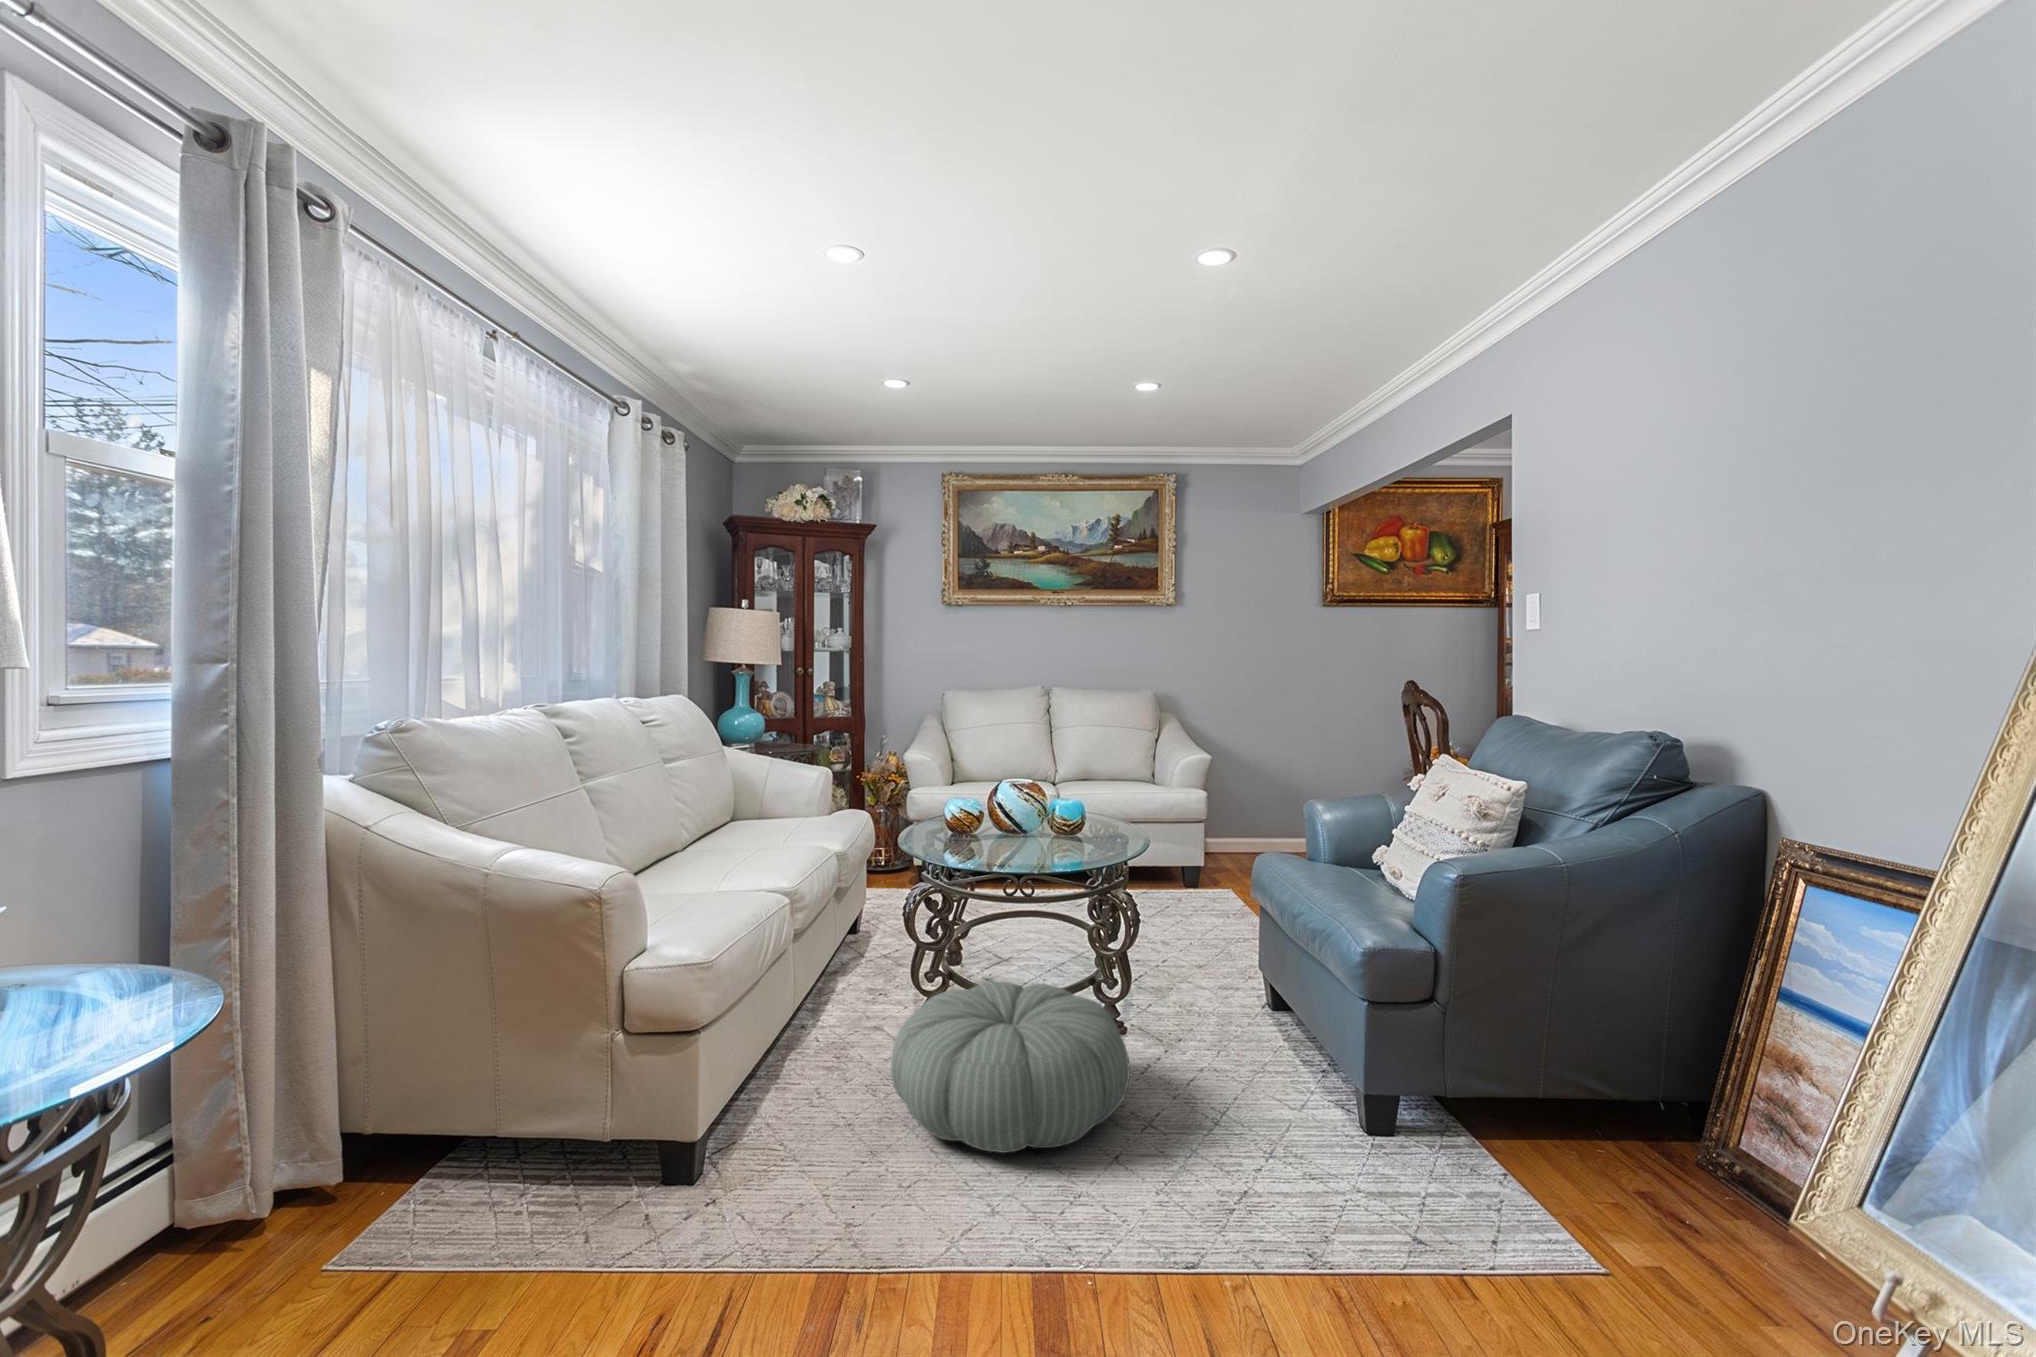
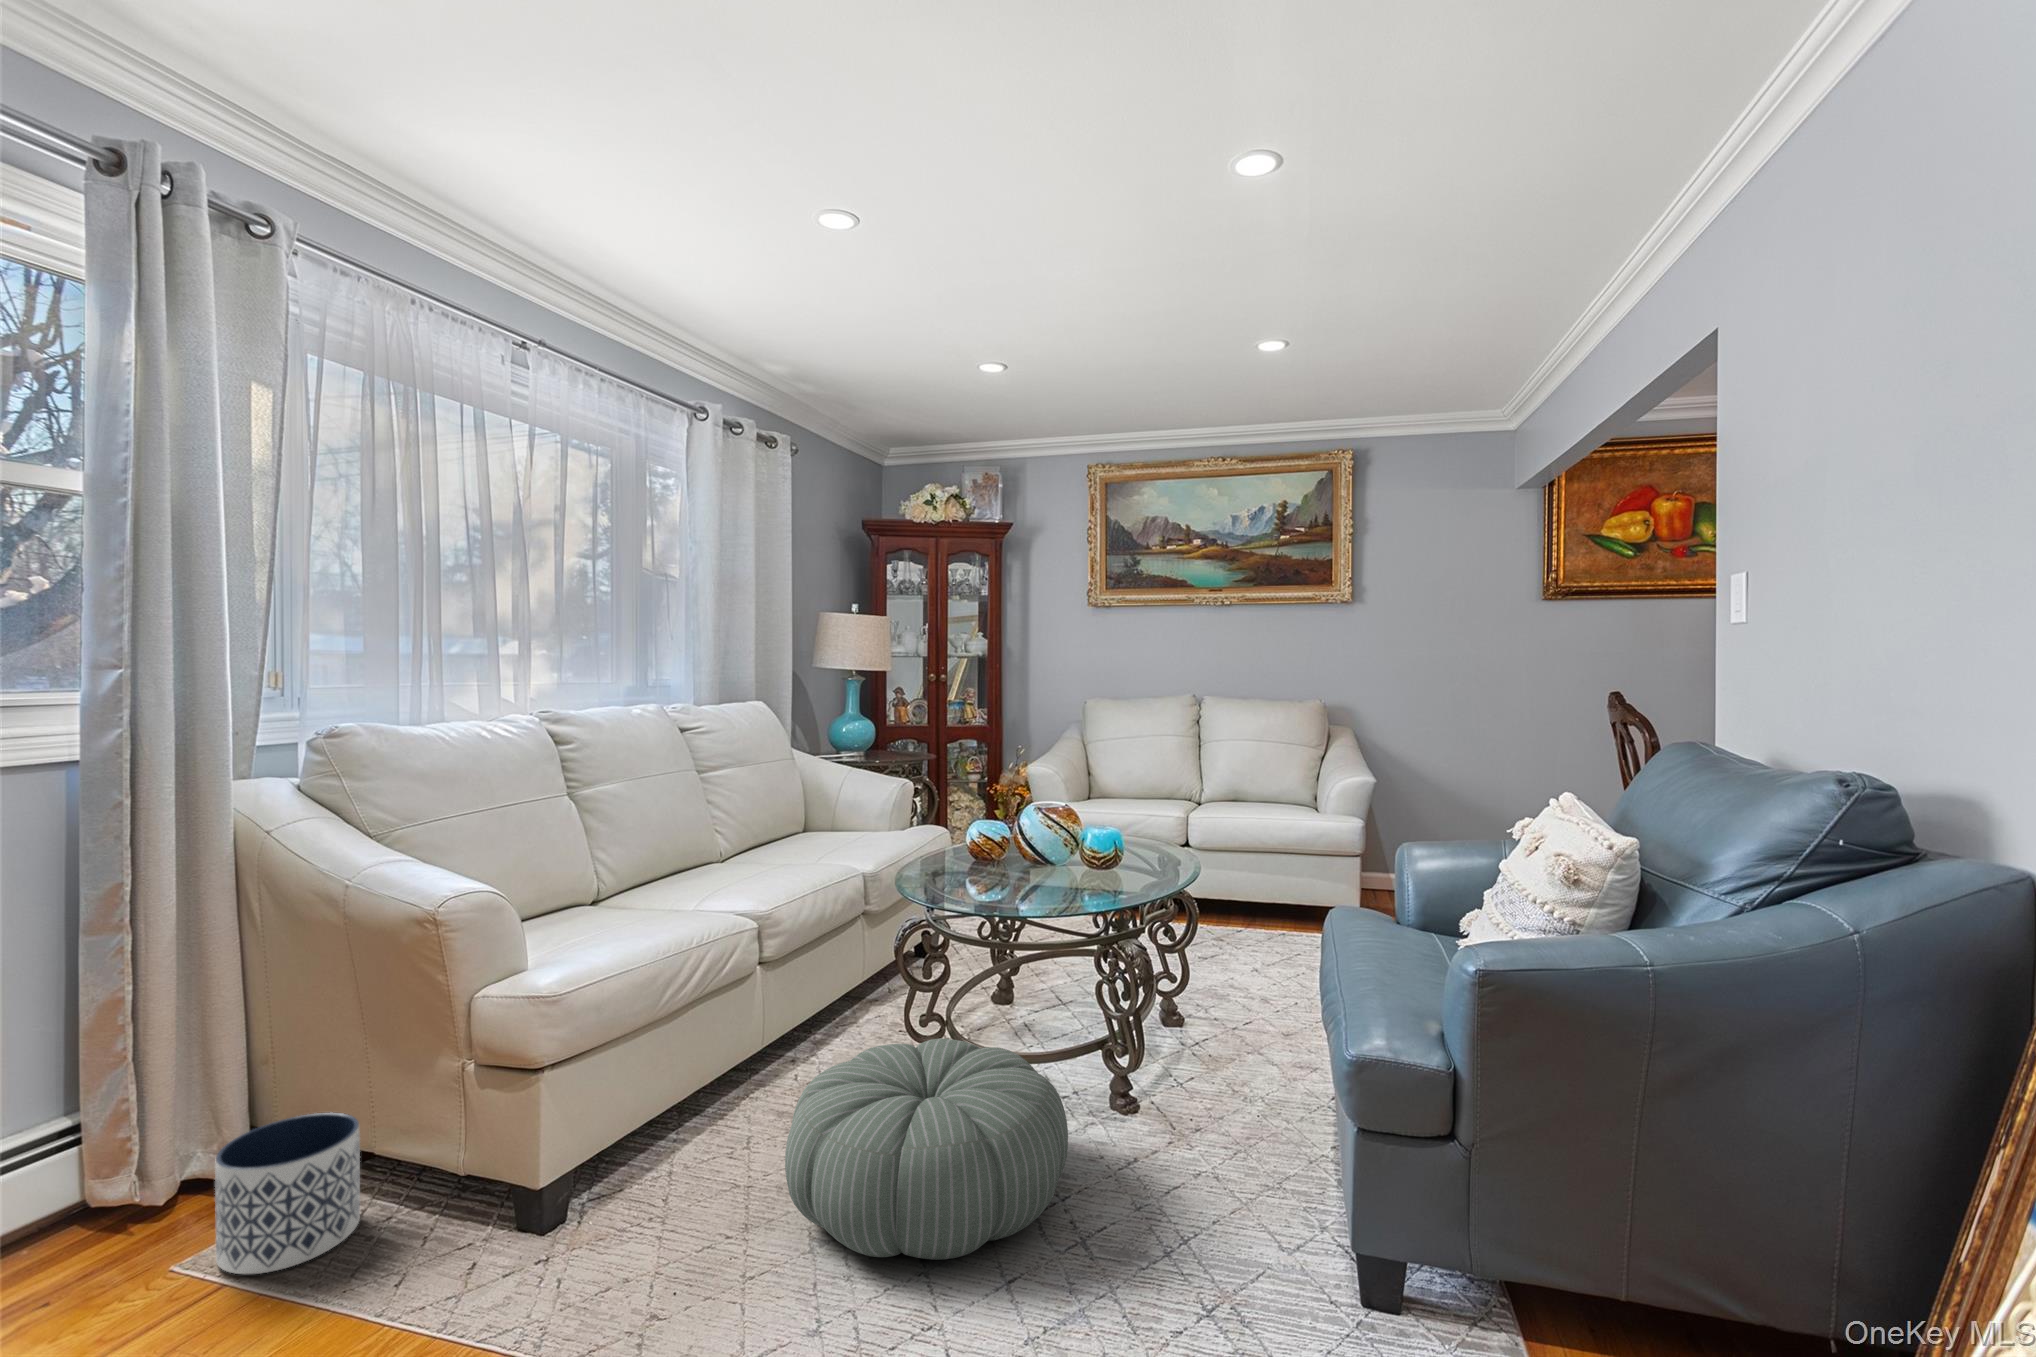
planter: none [375,1101,505,1259] -> present [215,1112,360,1274]

